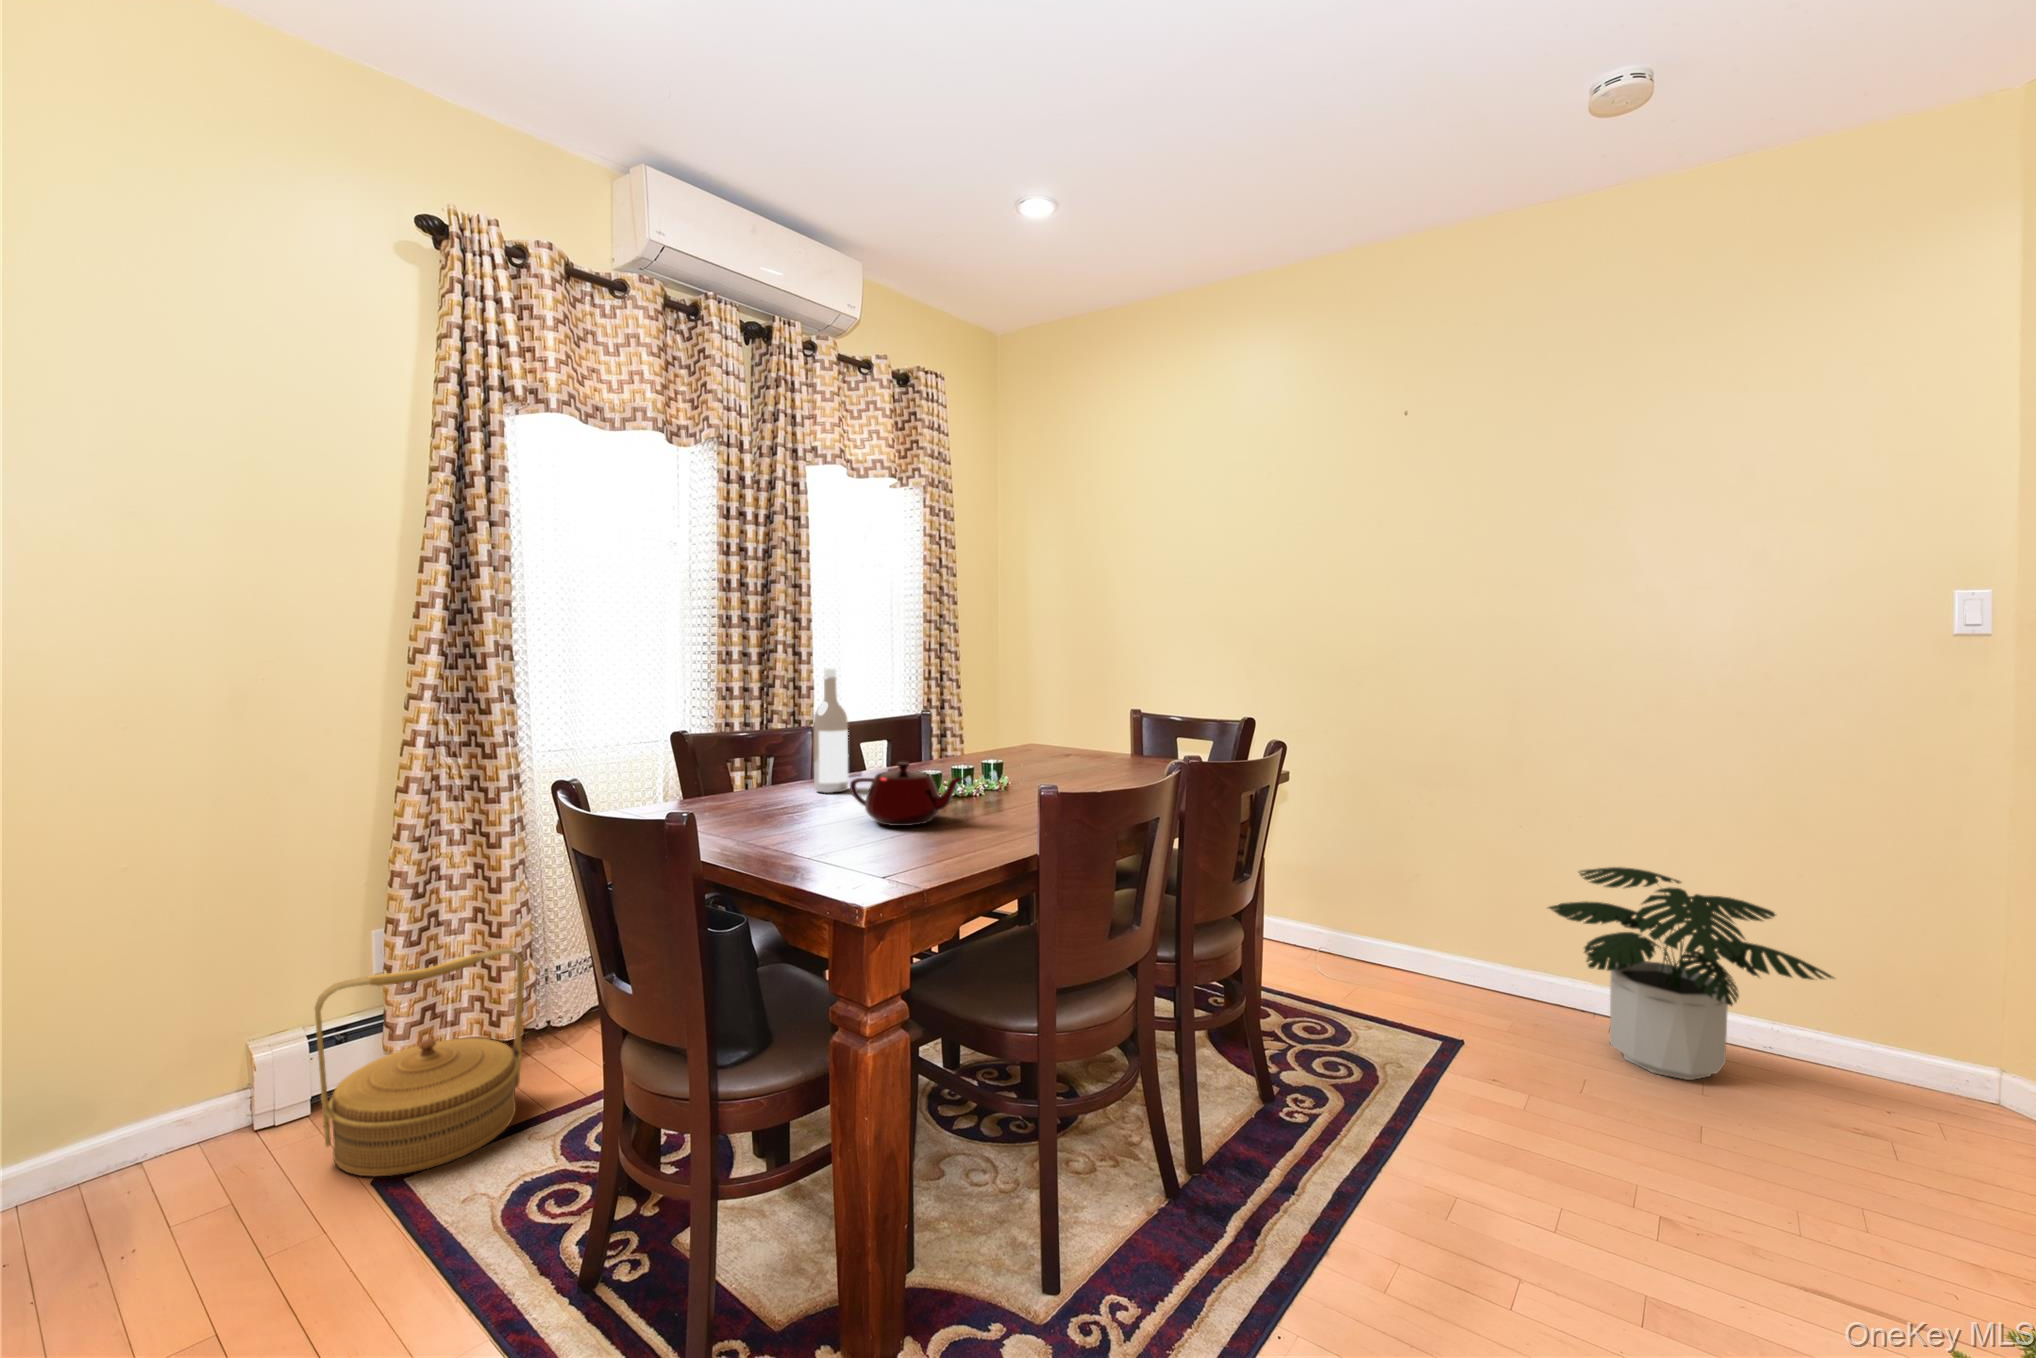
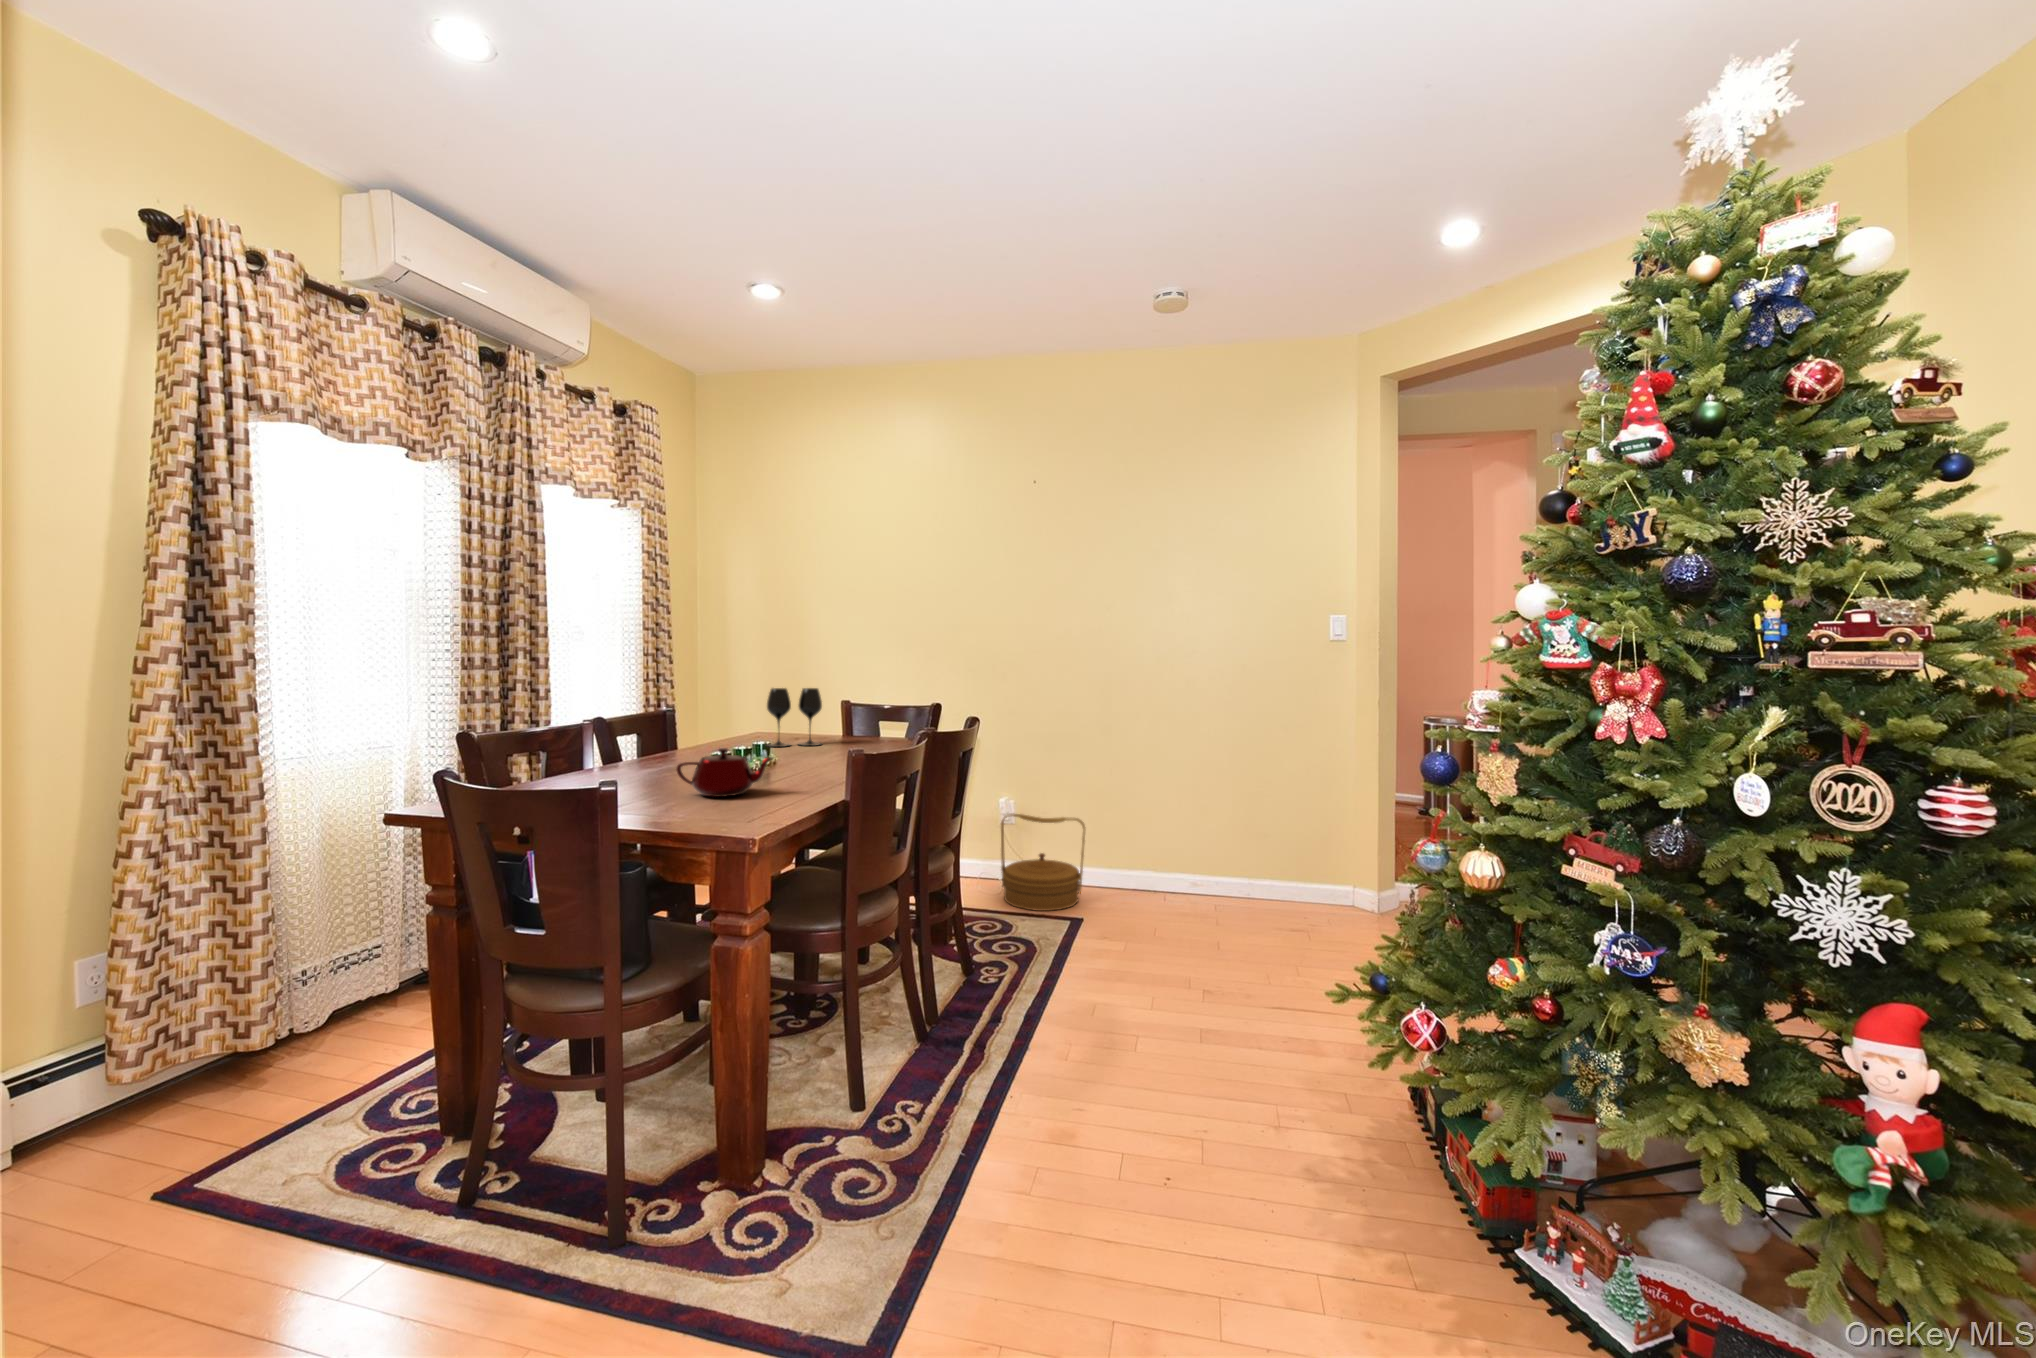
wine bottle: present [813,669,848,793] -> none [613,676,644,779]
wine glass: none [1023,687,1091,760] -> present [767,688,822,747]
potted plant: present [1549,867,1833,1080] -> none [1128,798,1274,923]
woven basket: present [314,948,524,1176] -> present [1001,814,1085,911]

